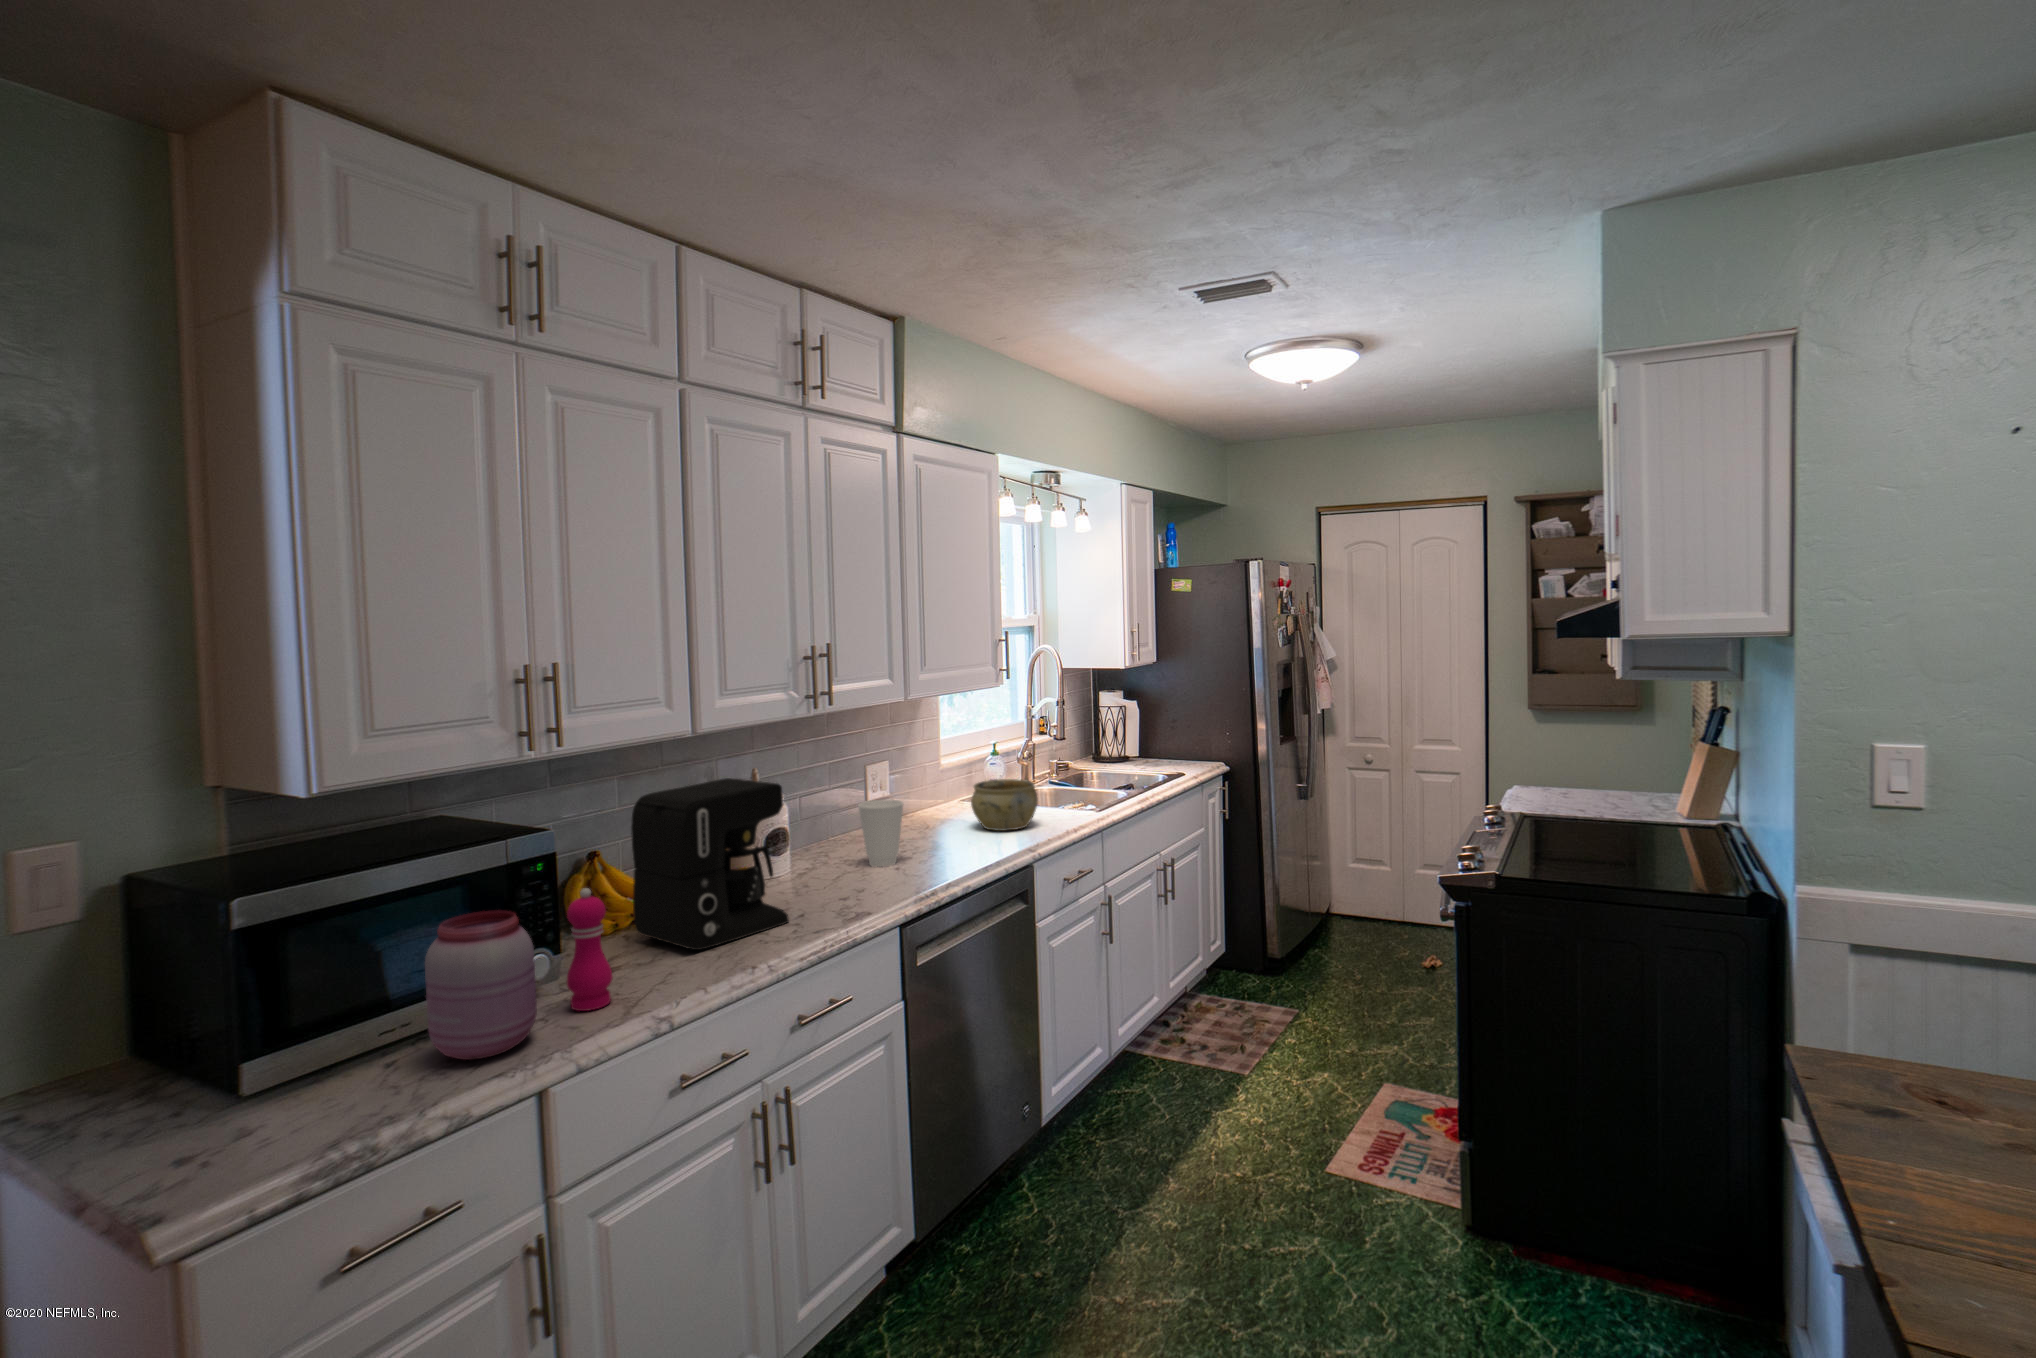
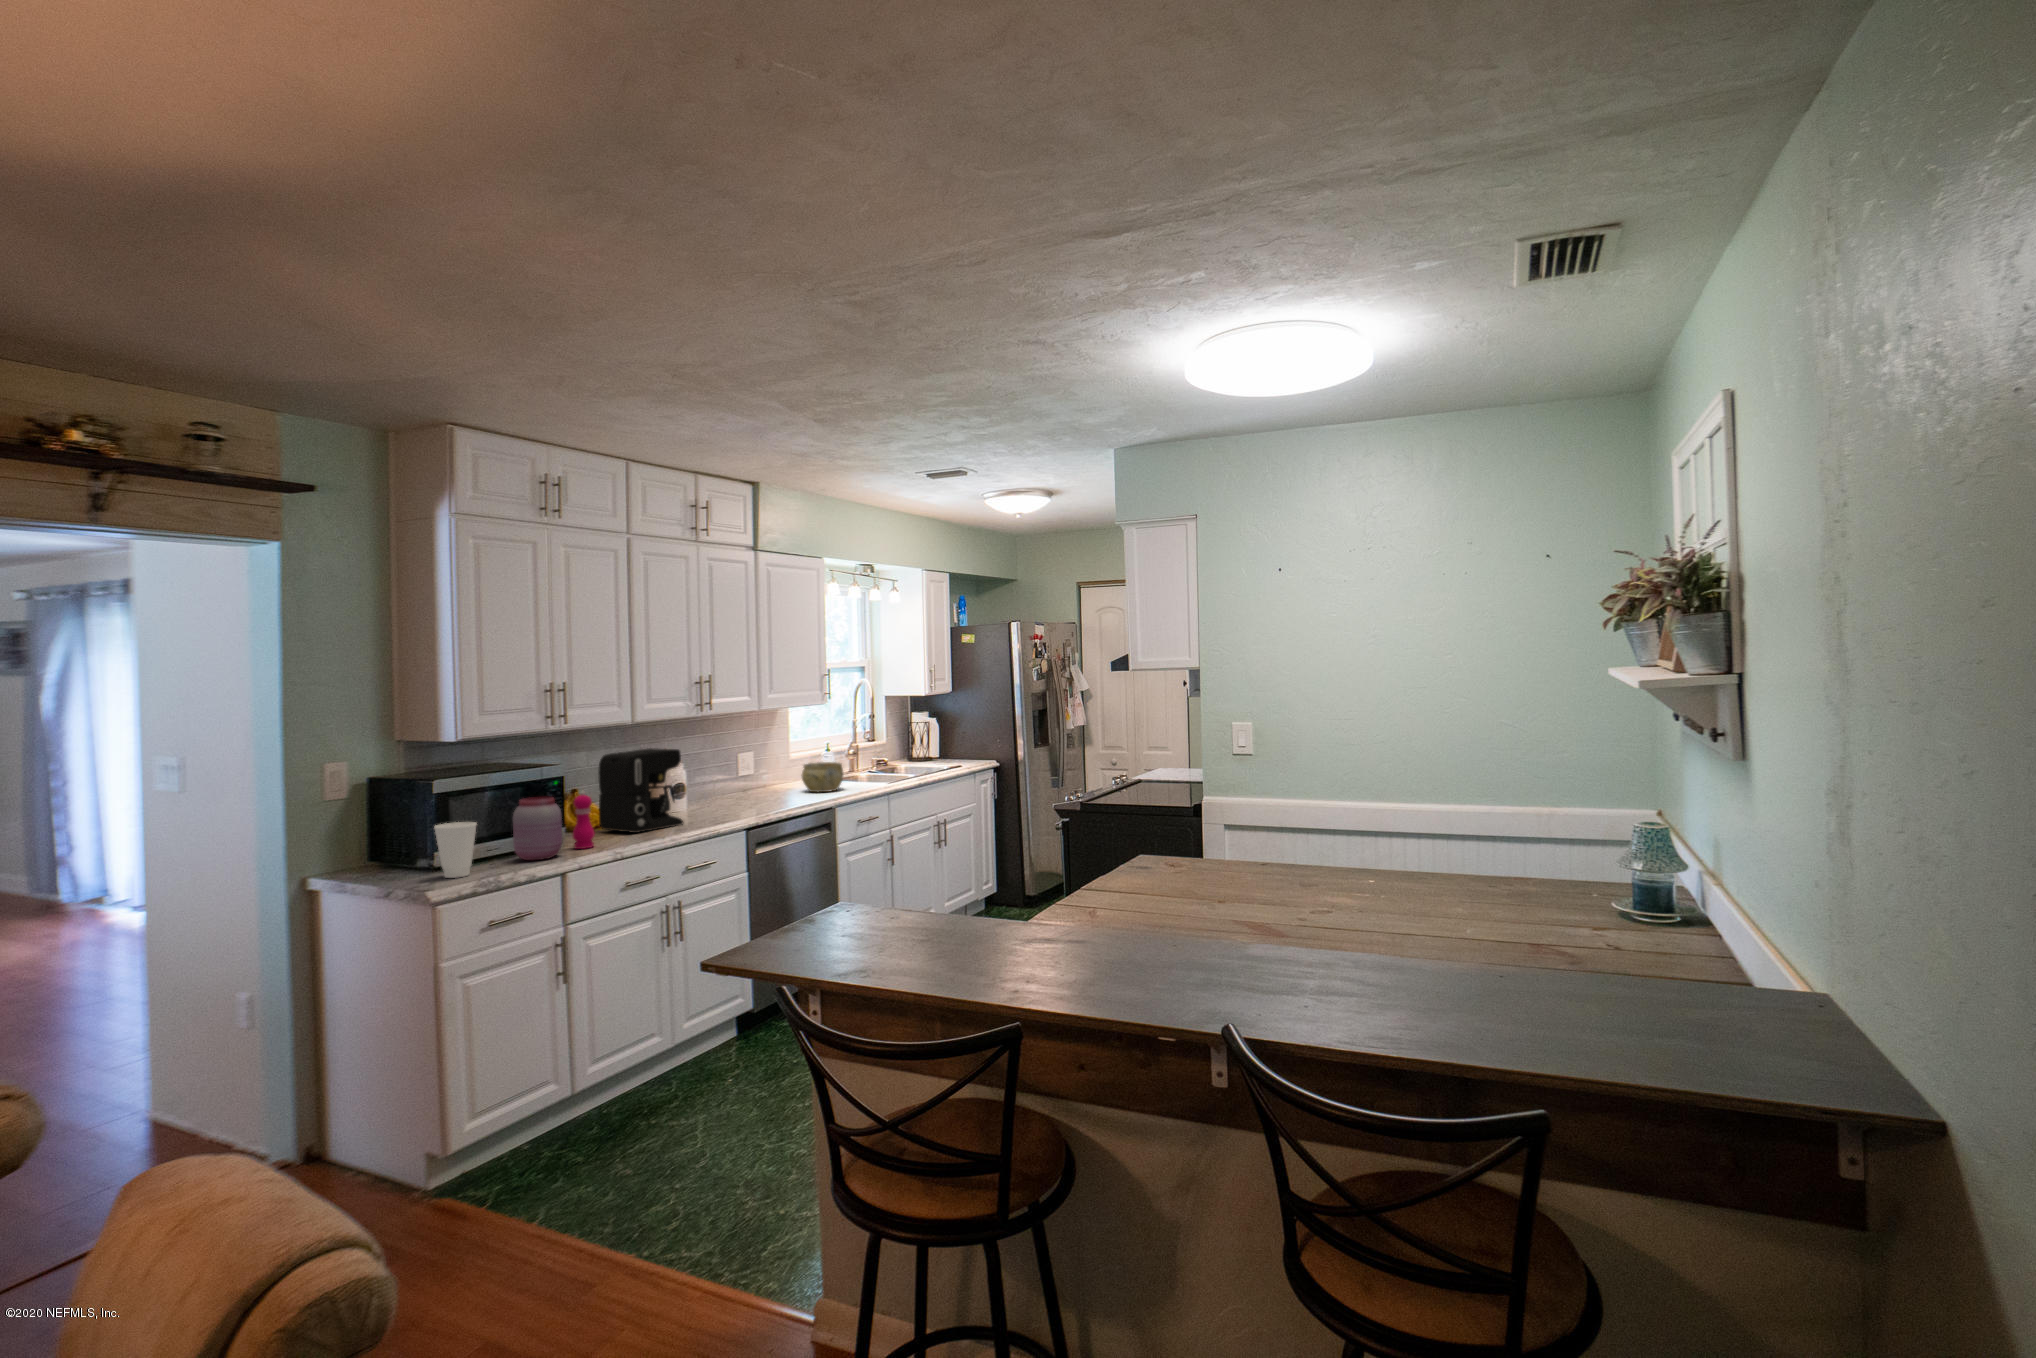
cup: present [858,800,903,867] -> present [434,822,476,878]

